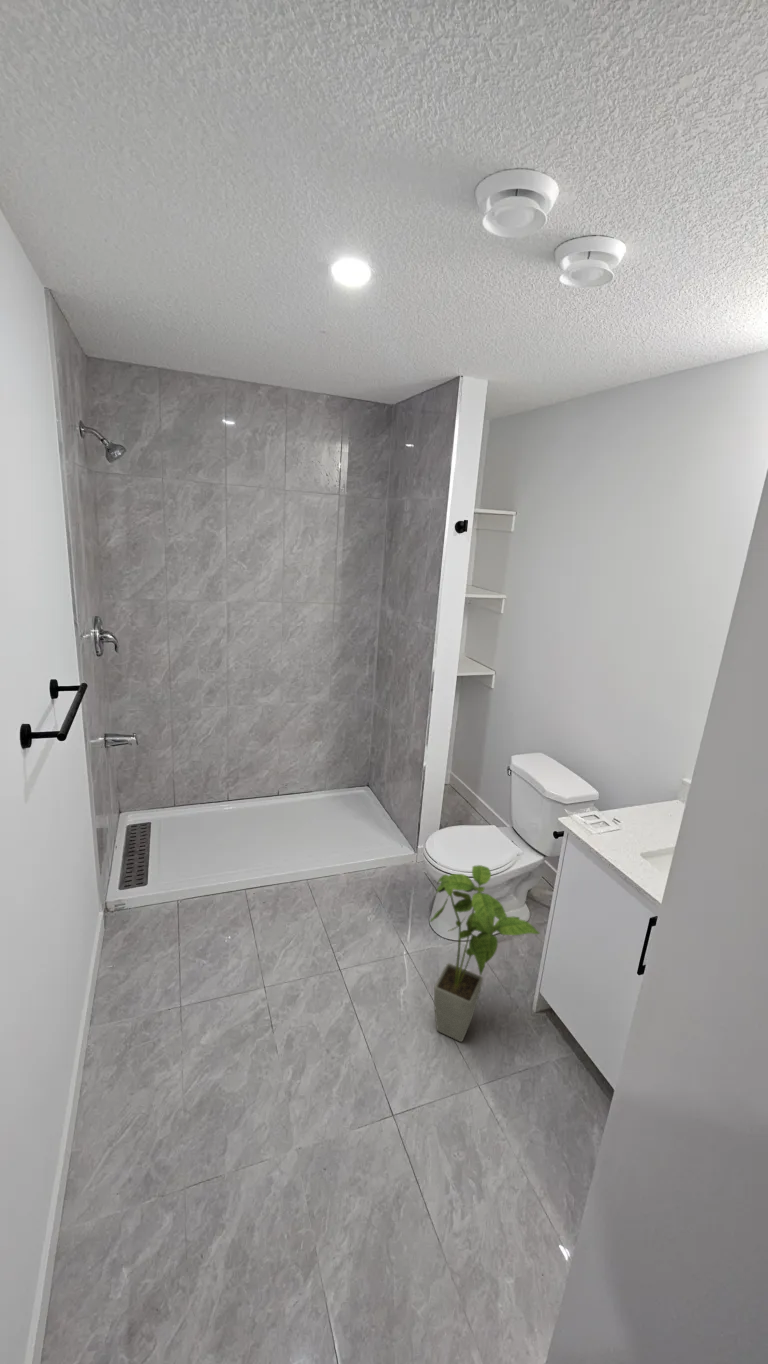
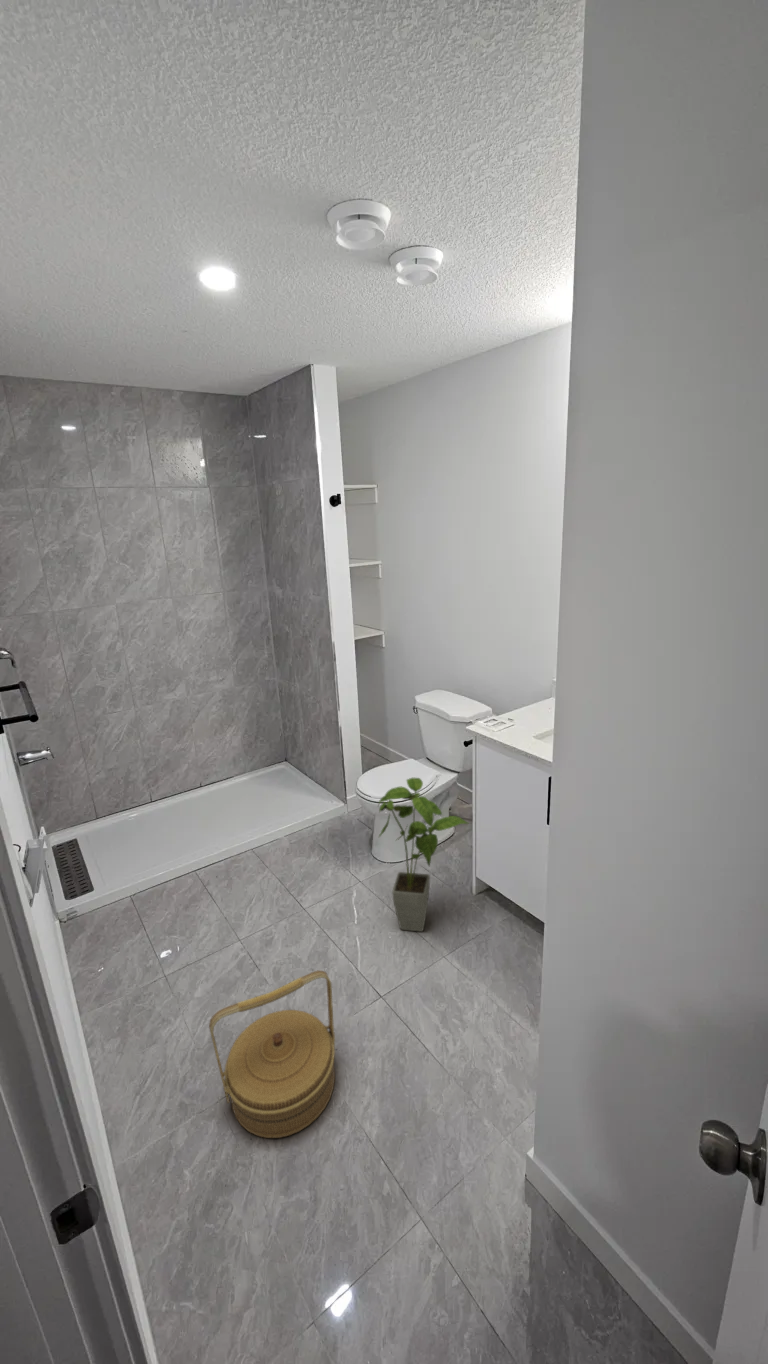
basket: none [182,1079,329,1268] -> present [209,970,335,1138]

